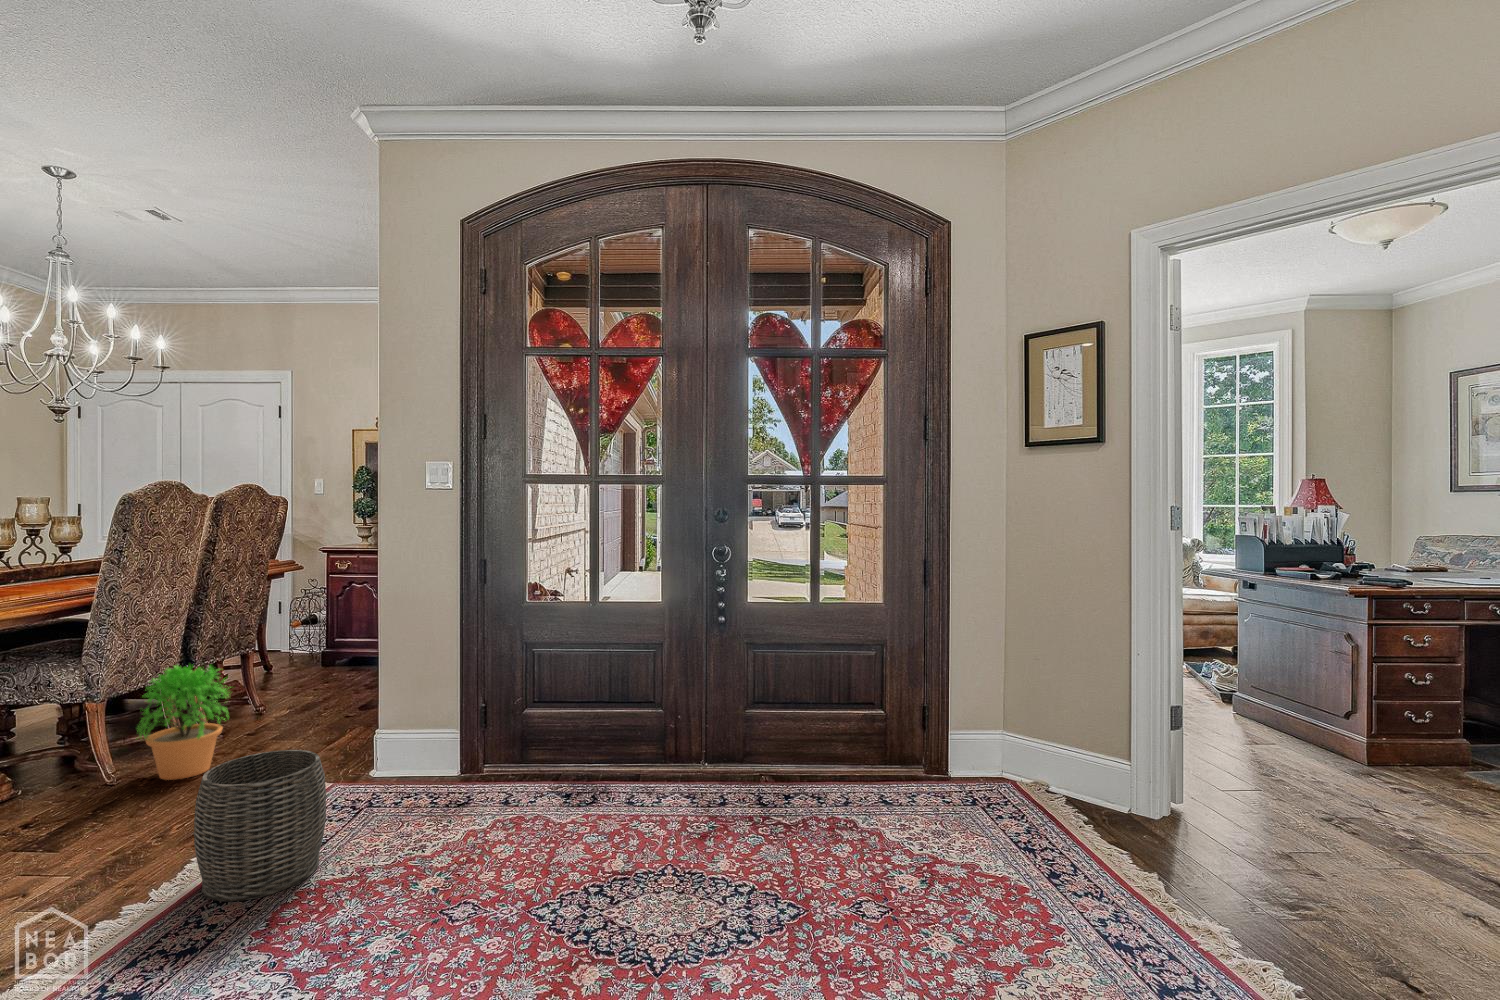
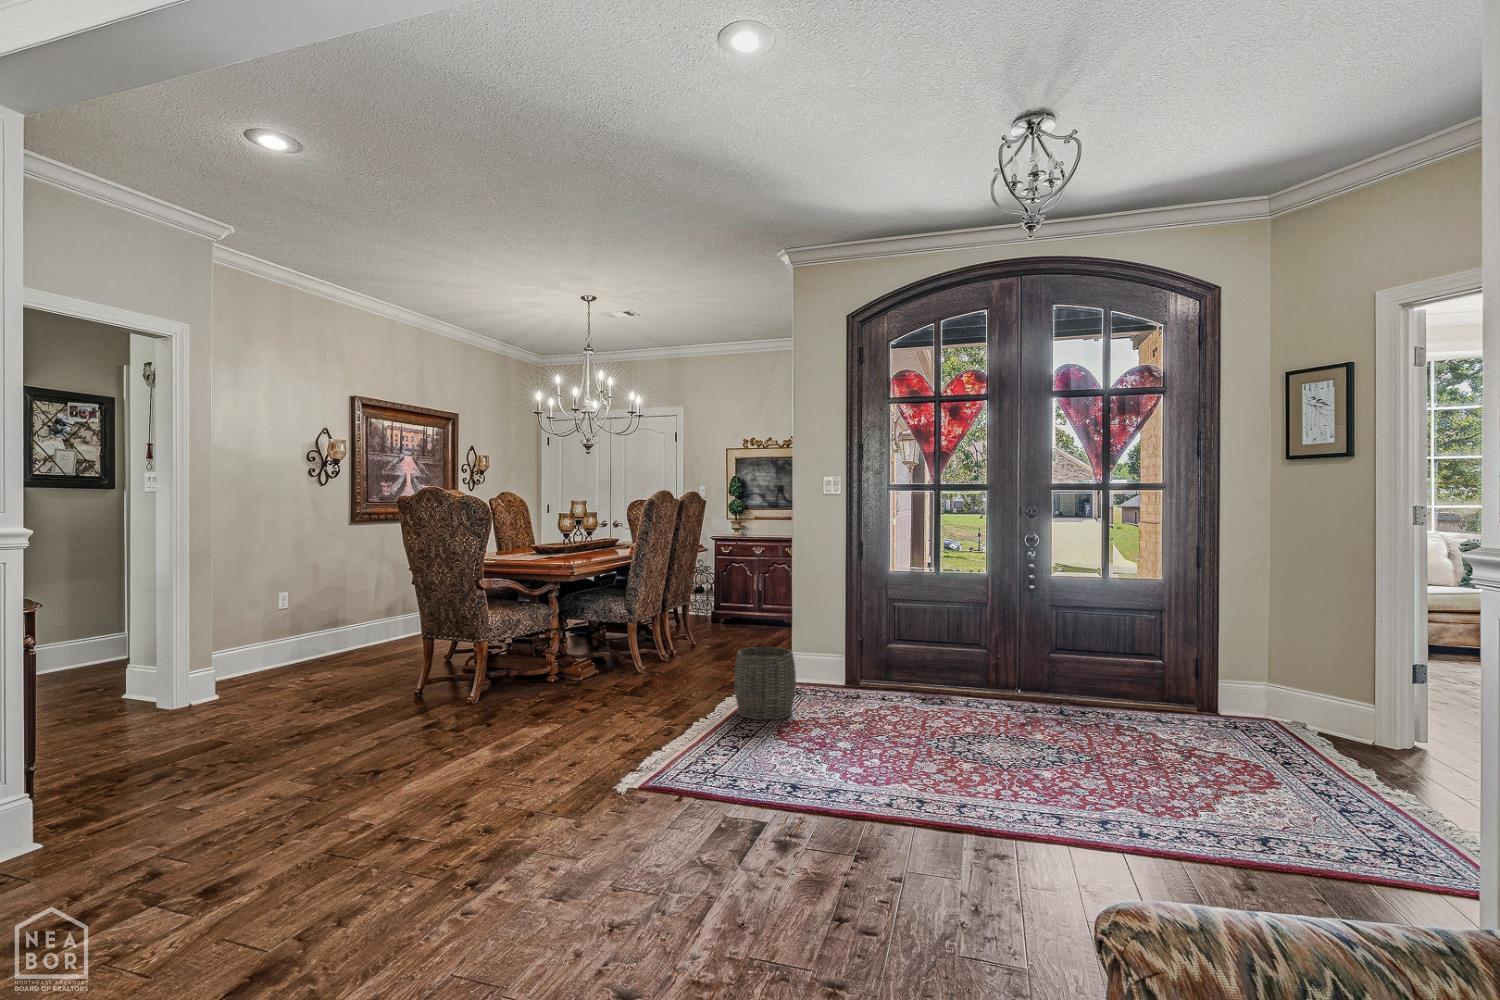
potted plant: present [137,665,230,780] -> none [653,602,703,672]

